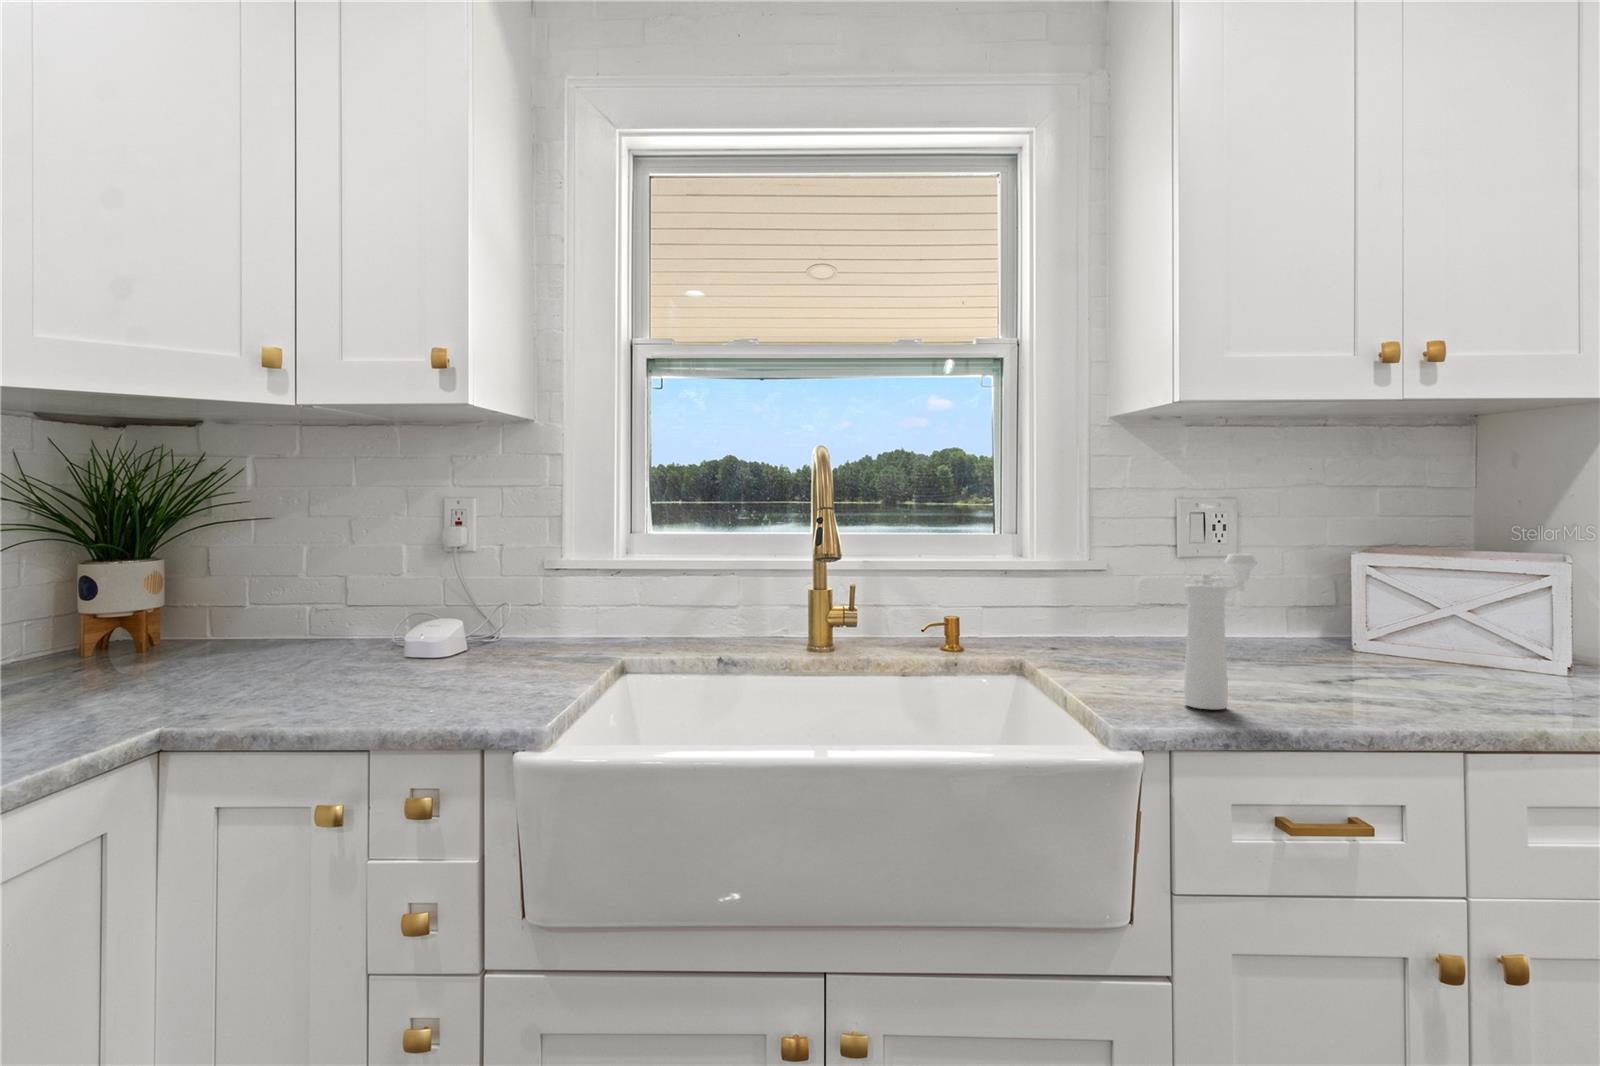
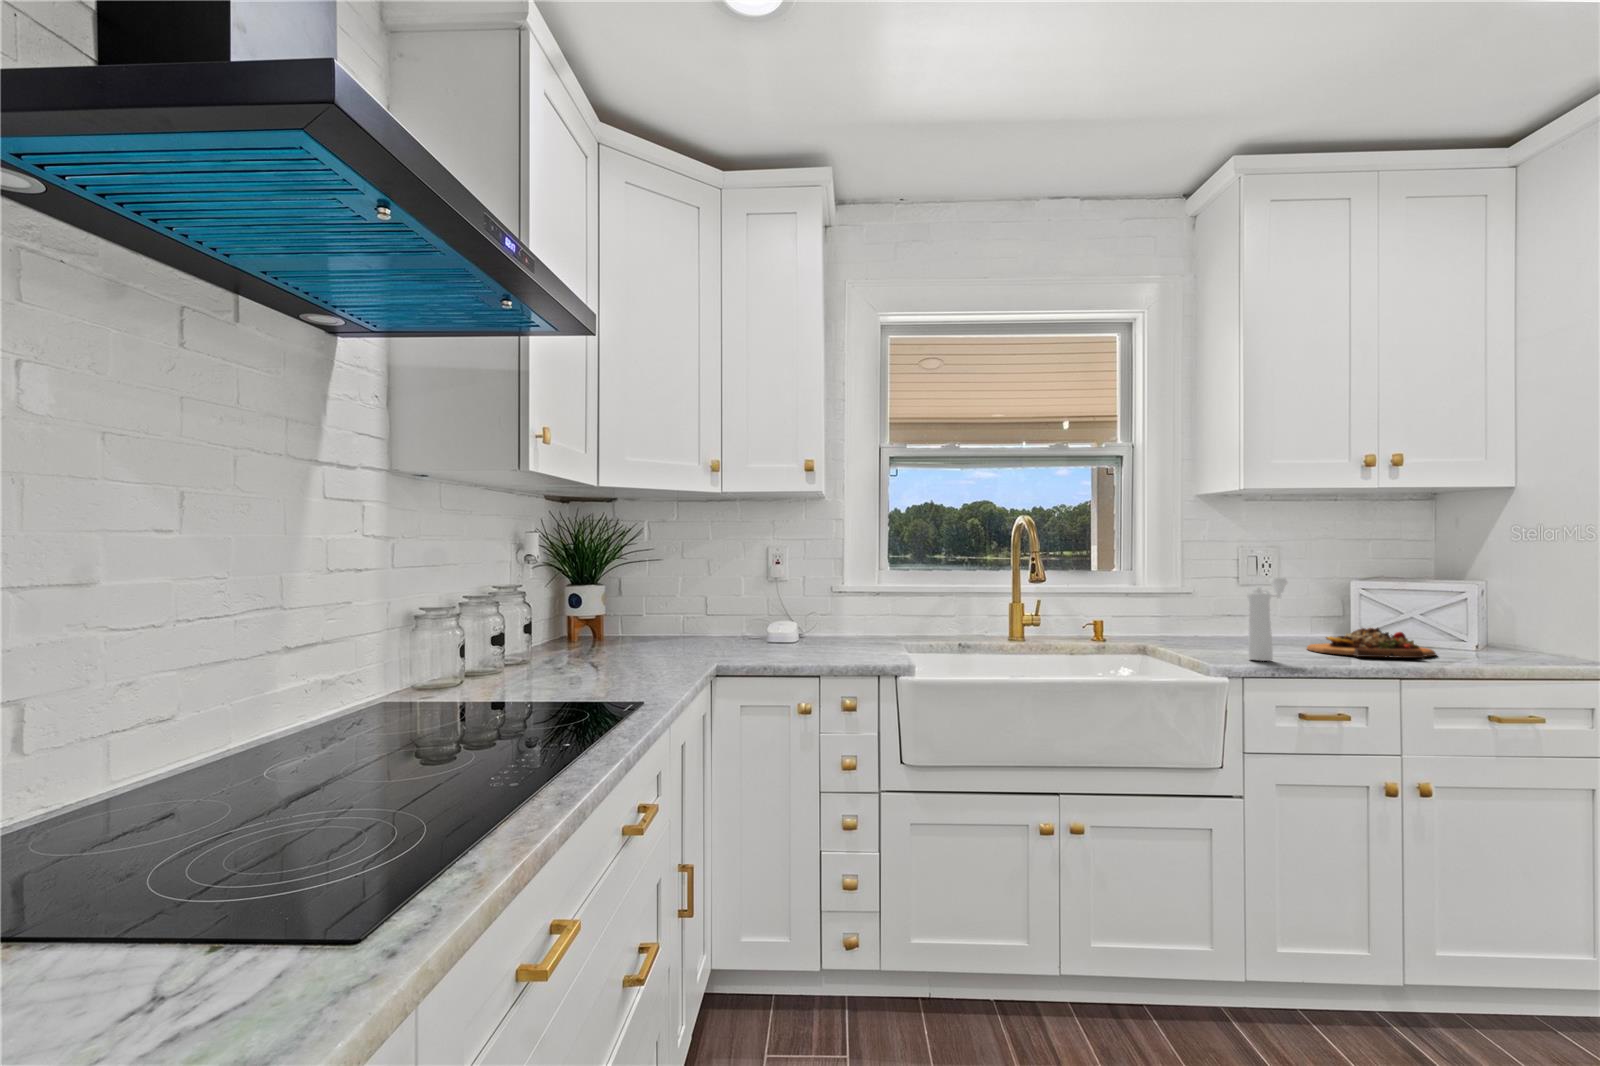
cutting board: none [1279,635,1508,701] -> present [1307,628,1436,658]

